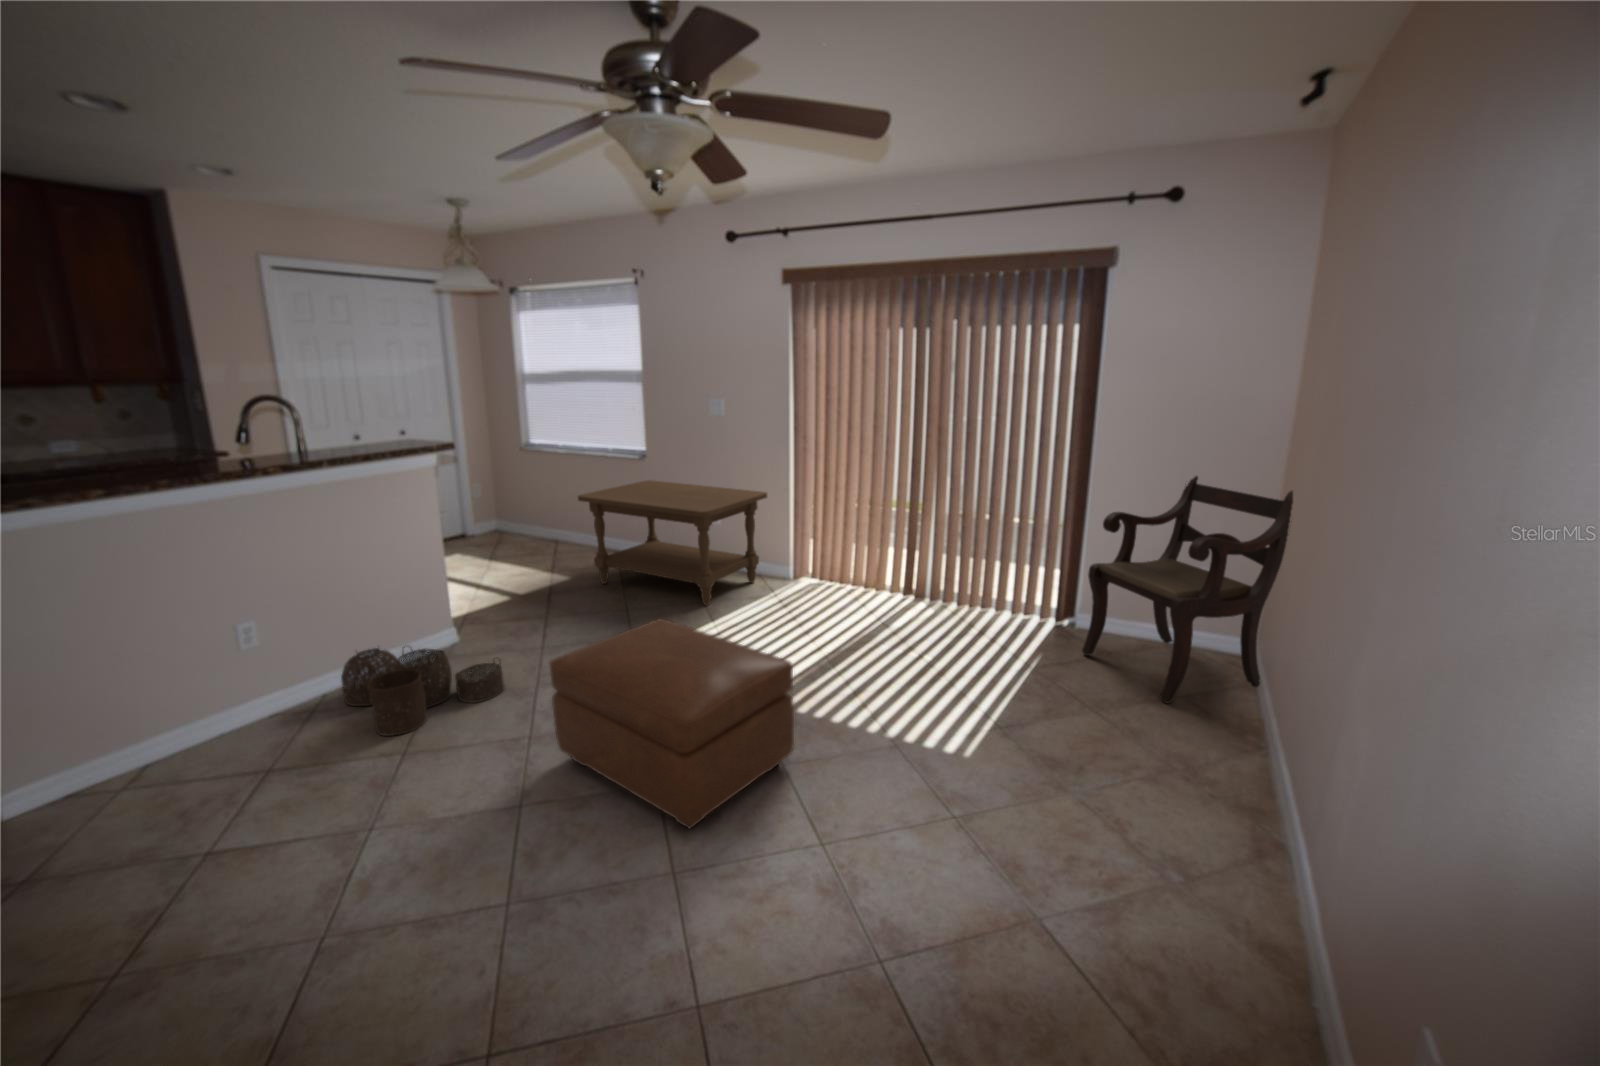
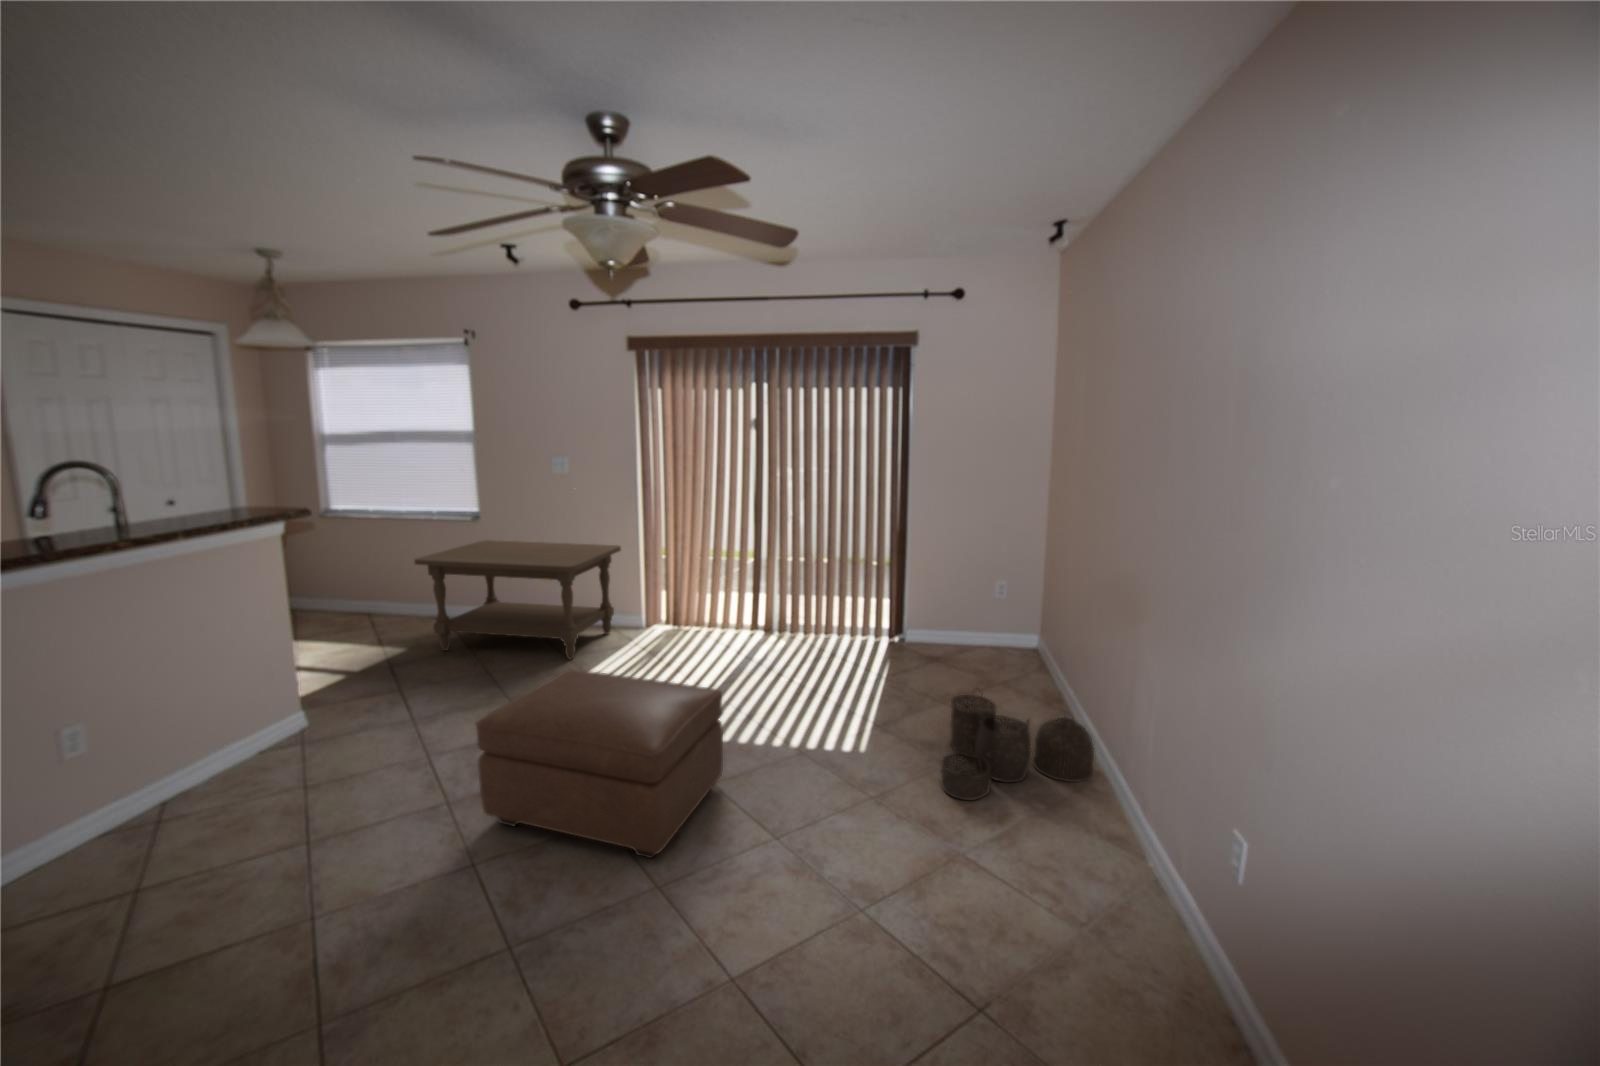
armchair: present [1082,476,1293,703] -> none [914,512,1055,689]
woven basket: present [341,647,505,736] -> present [941,694,1094,800]

